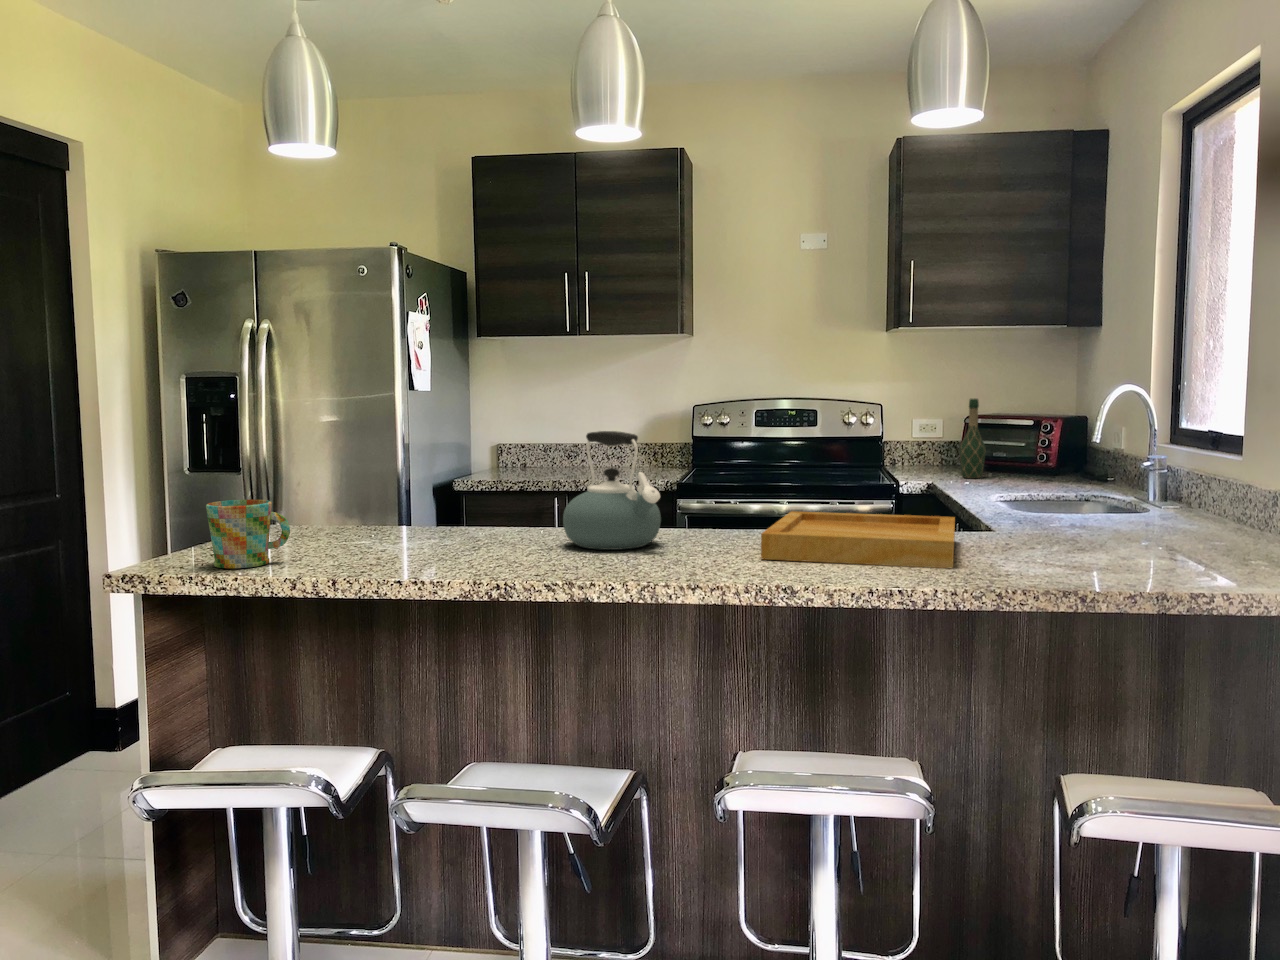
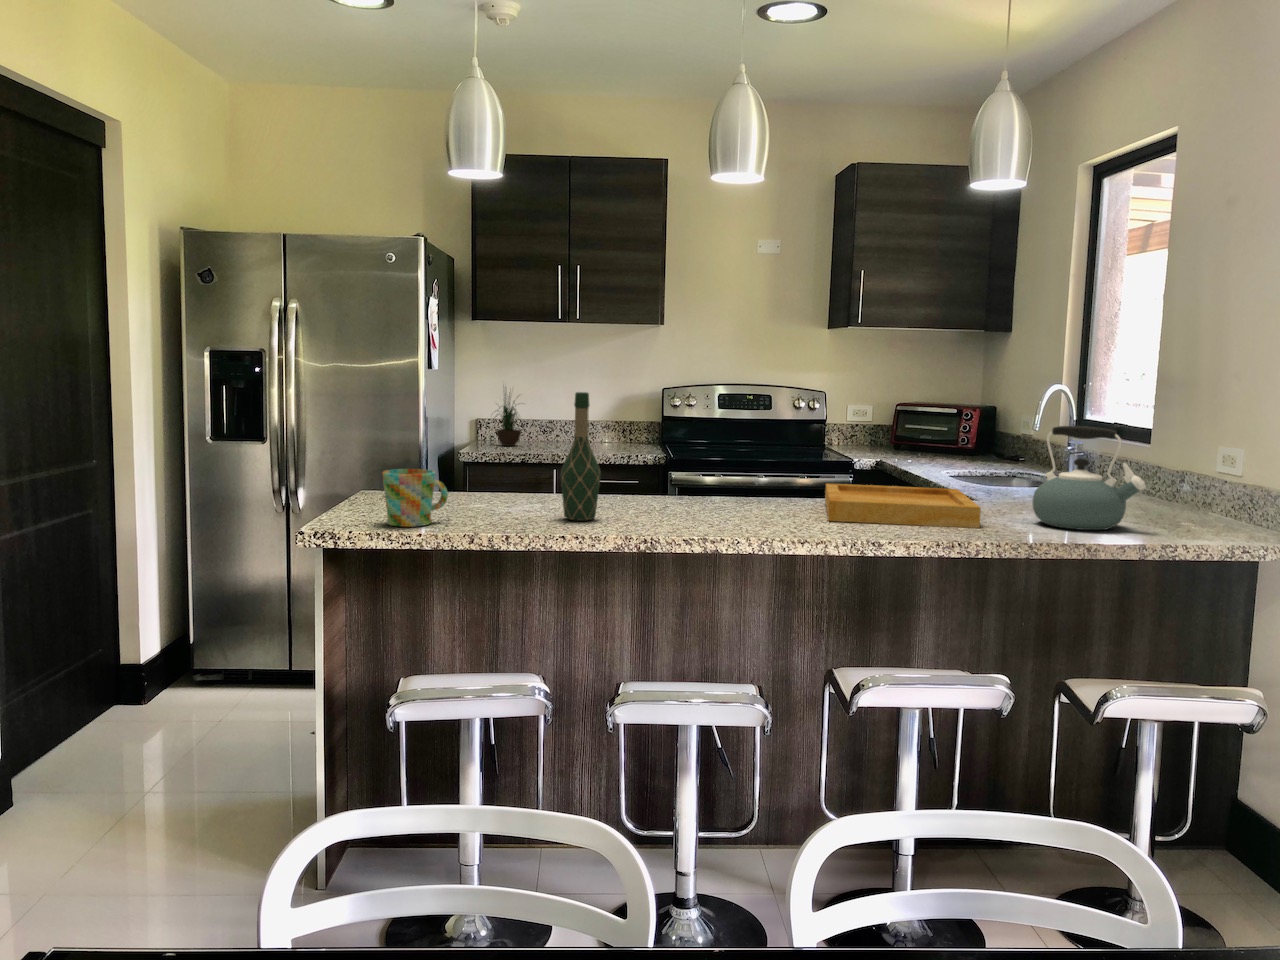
potted plant: none [503,390,546,473] -> present [493,393,521,446]
wine bottle: present [959,399,986,478] -> present [560,392,601,521]
kettle: present [563,431,661,550] -> present [1032,426,1145,530]

